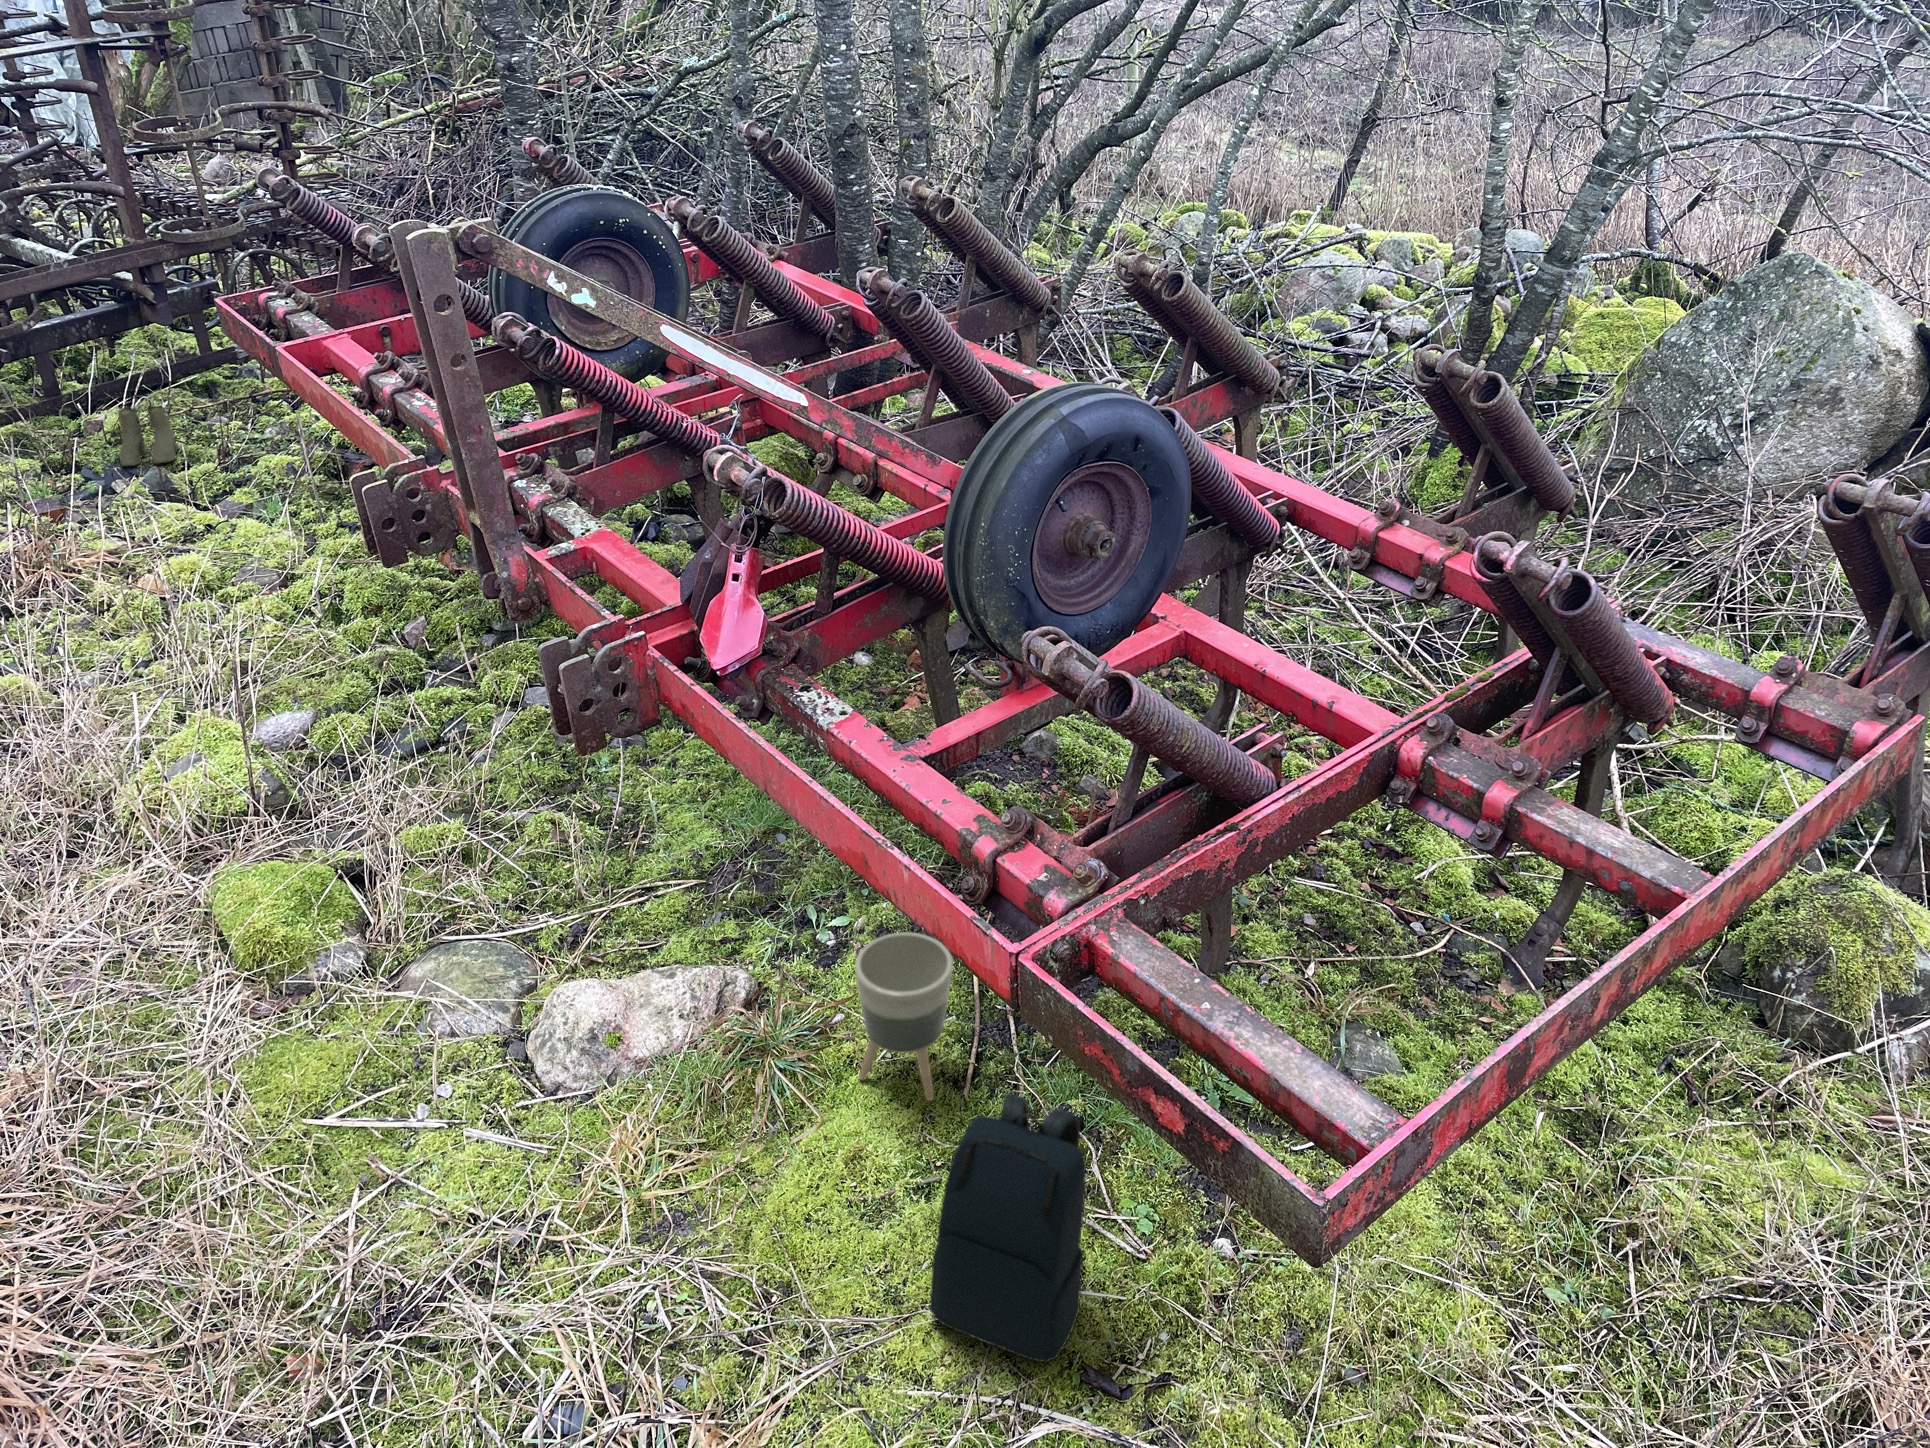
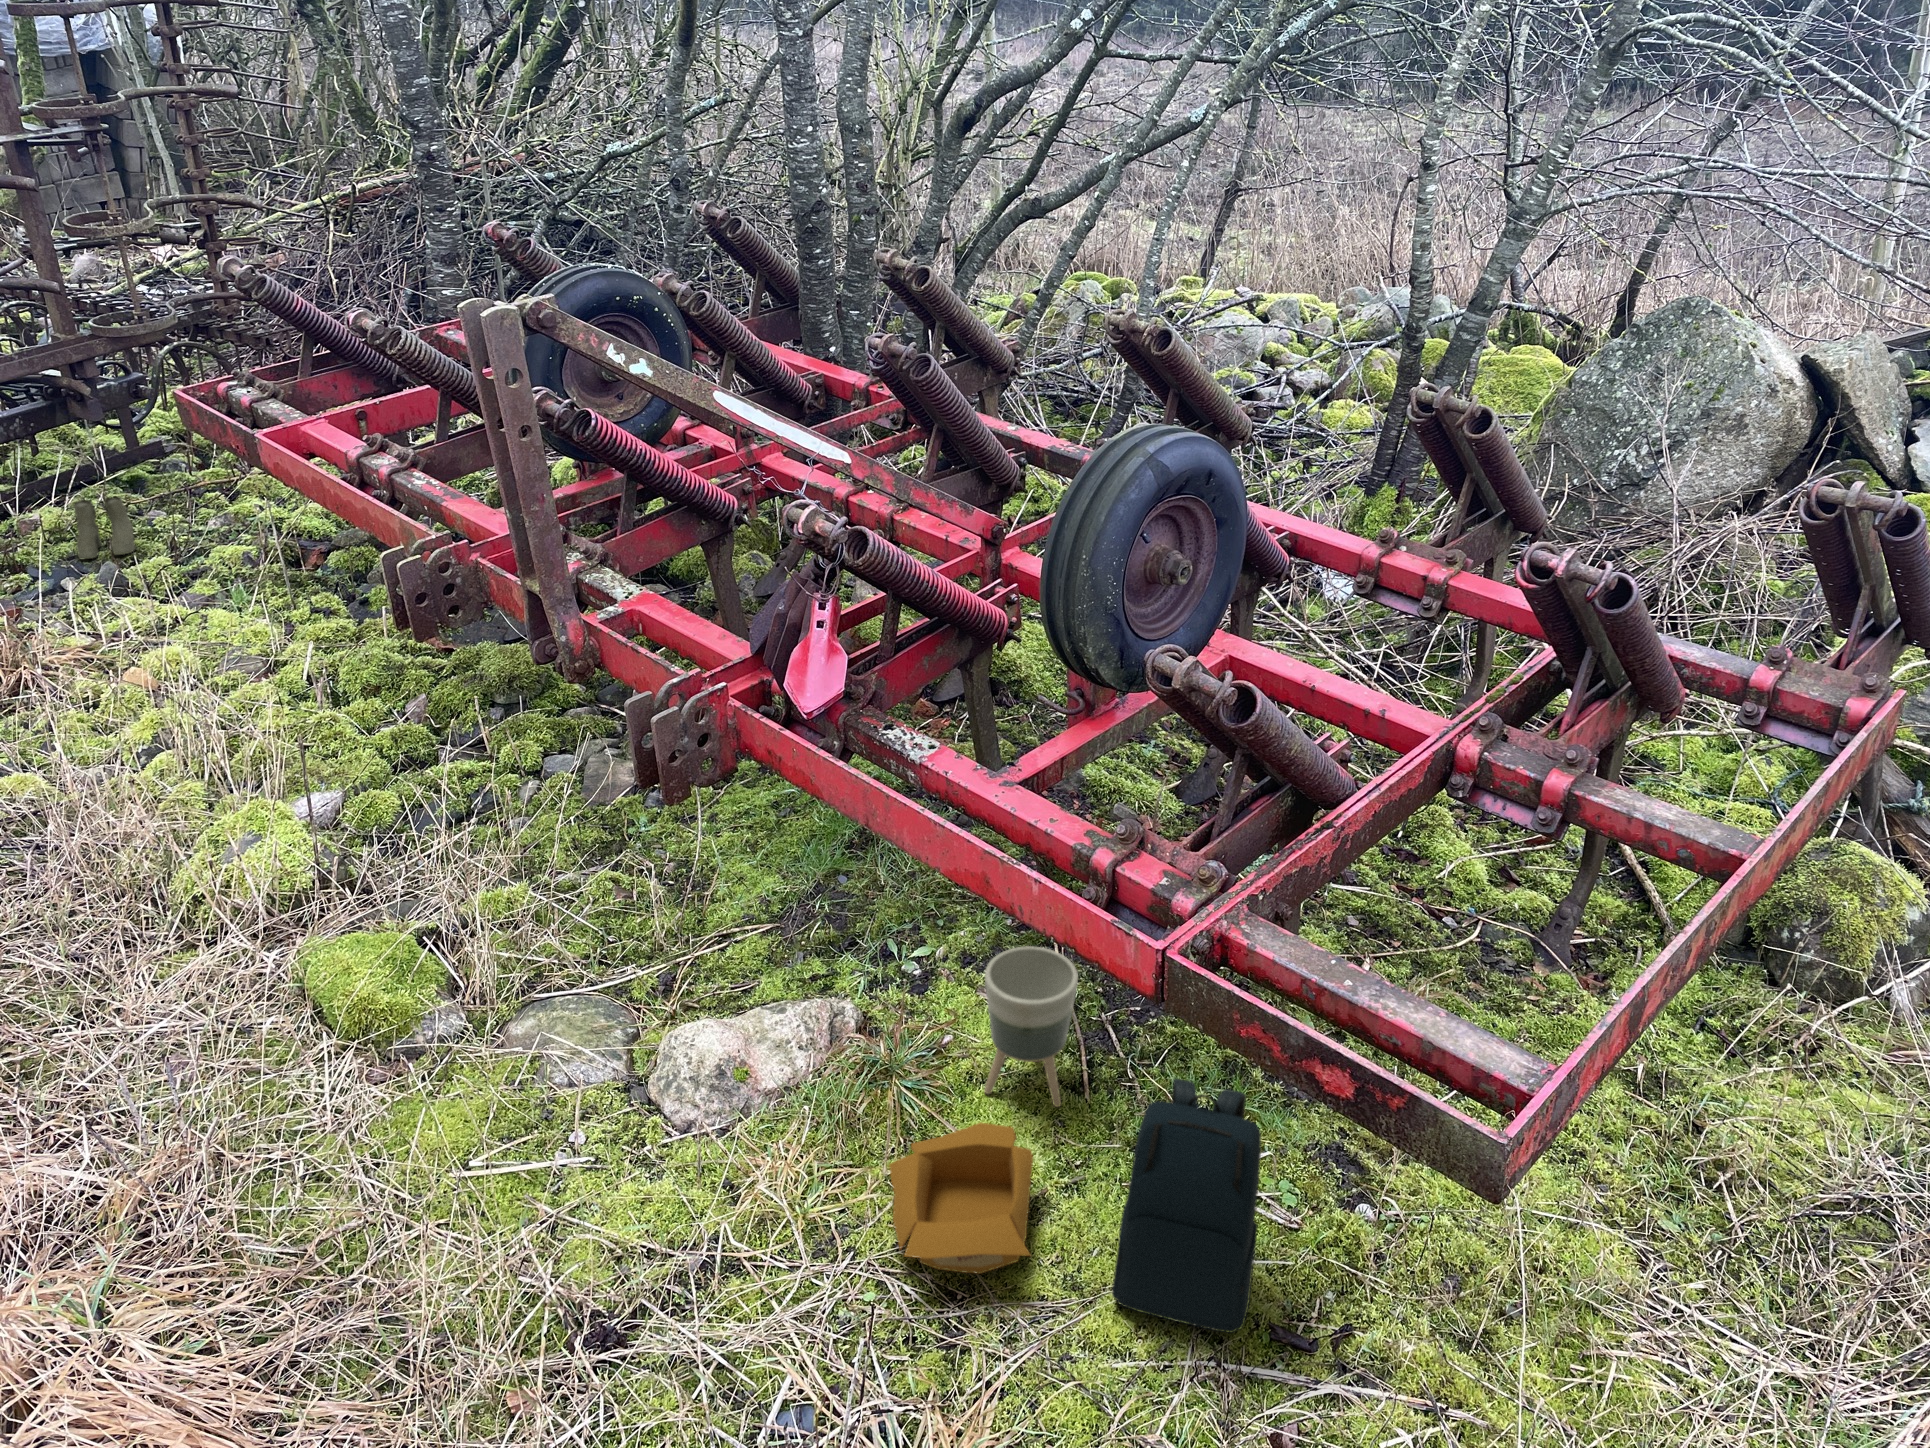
cardboard box: none [717,1113,879,1271] -> present [889,1123,1033,1274]

